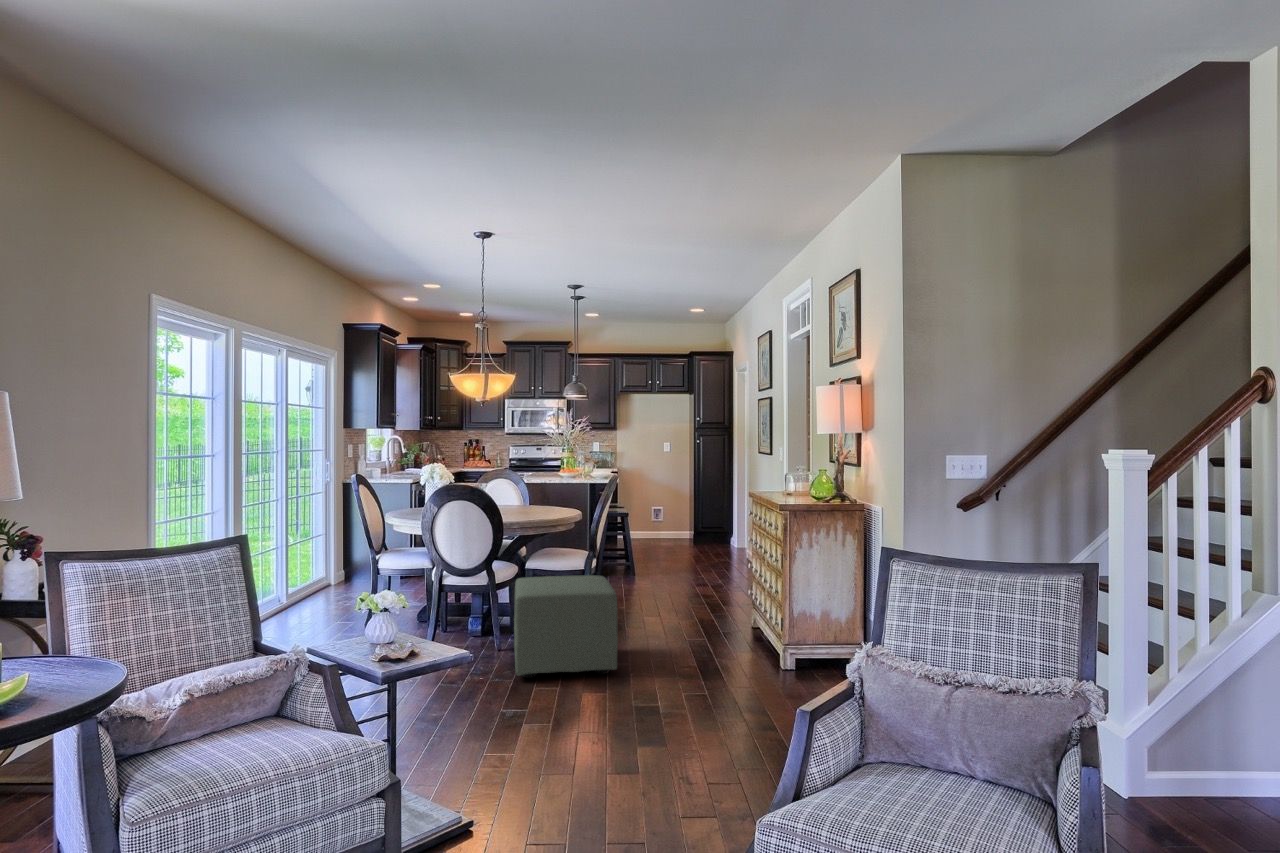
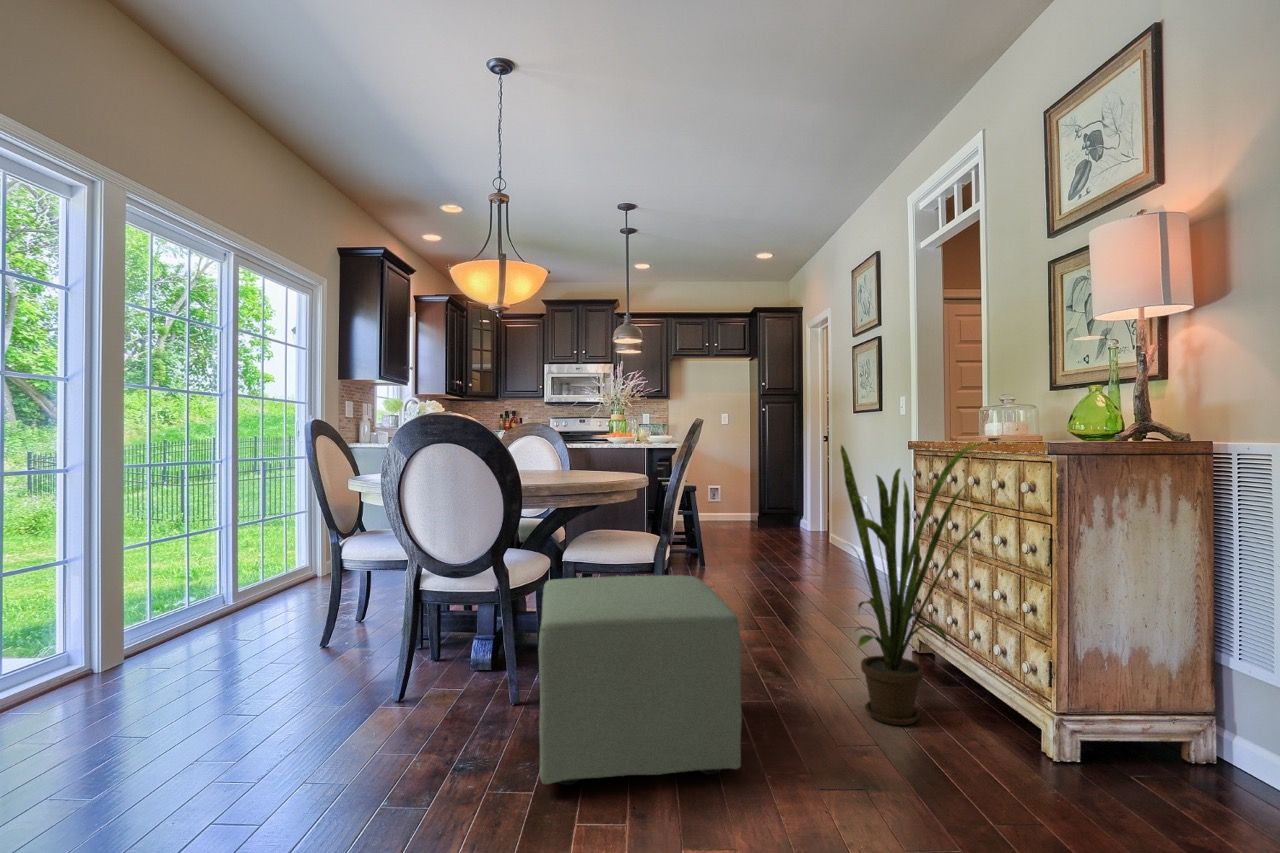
house plant: none [678,500,766,657] -> present [841,444,994,725]

